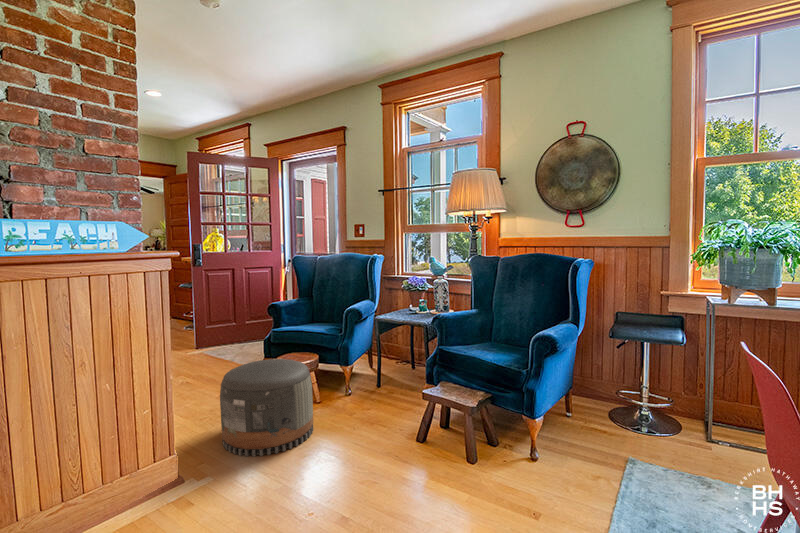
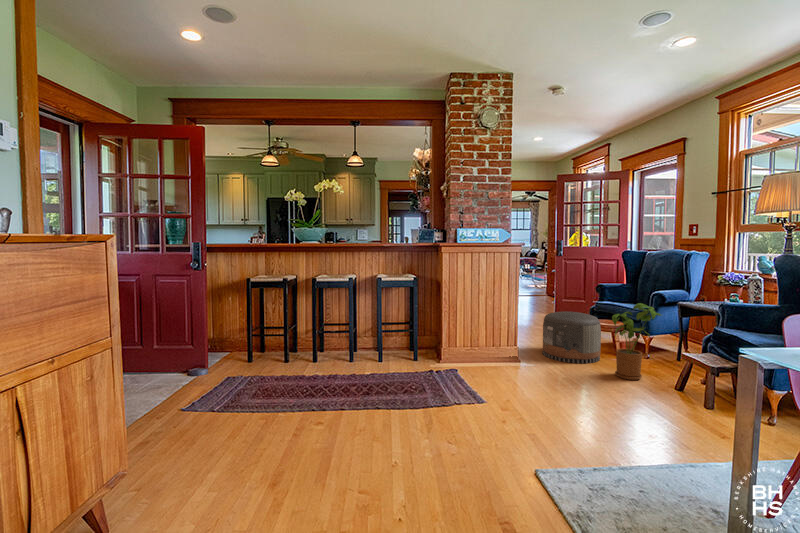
house plant: none [341,337,405,456] -> present [612,303,661,380]

